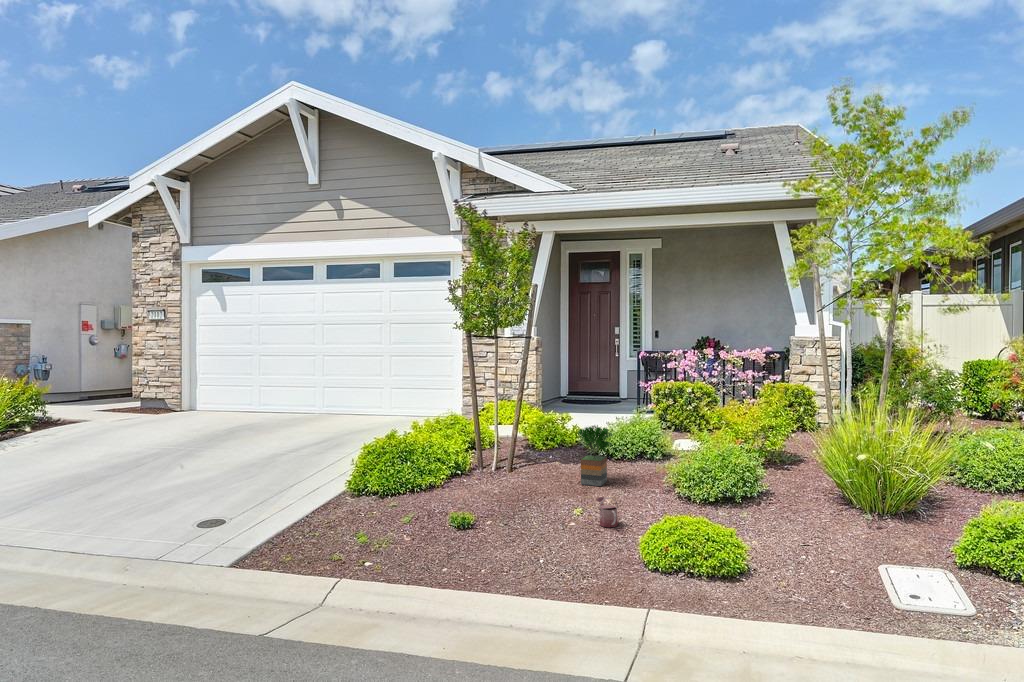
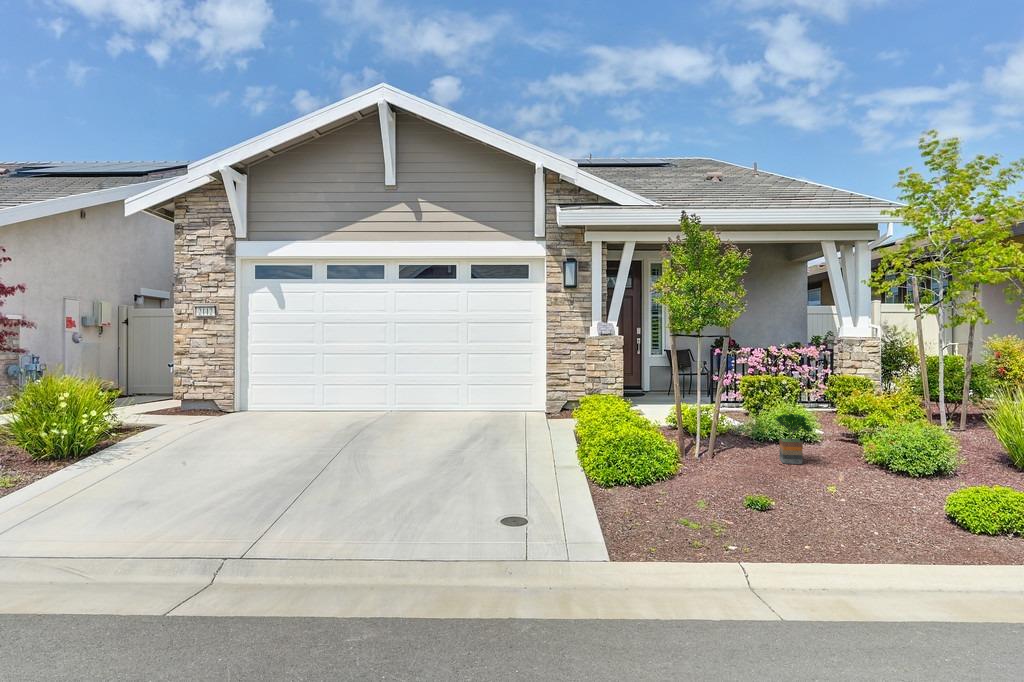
watering can: present [597,497,618,527] -> none [842,470,877,496]

